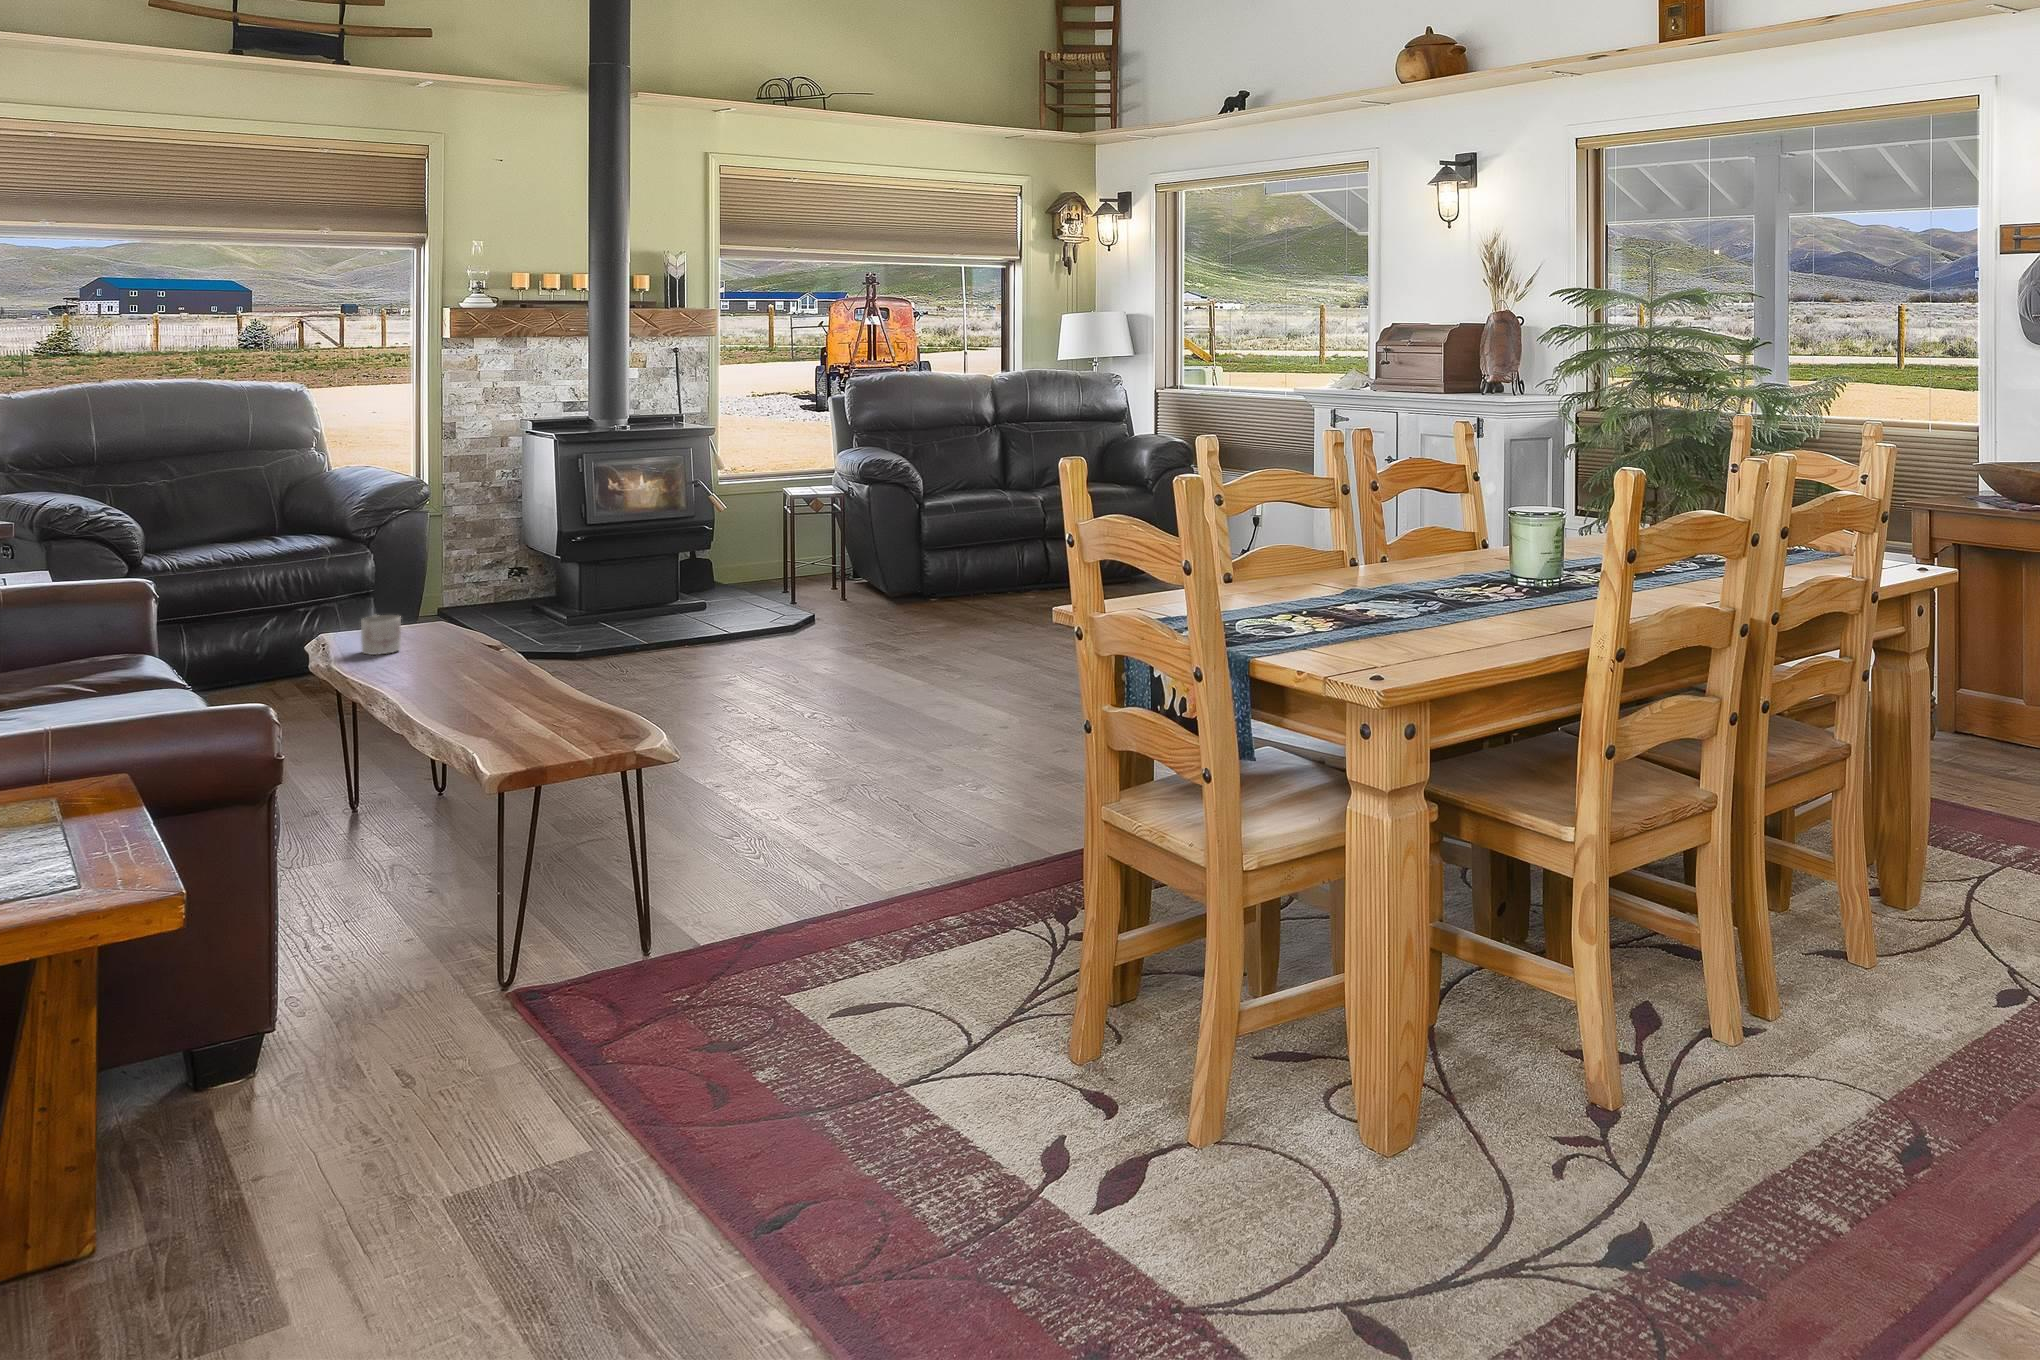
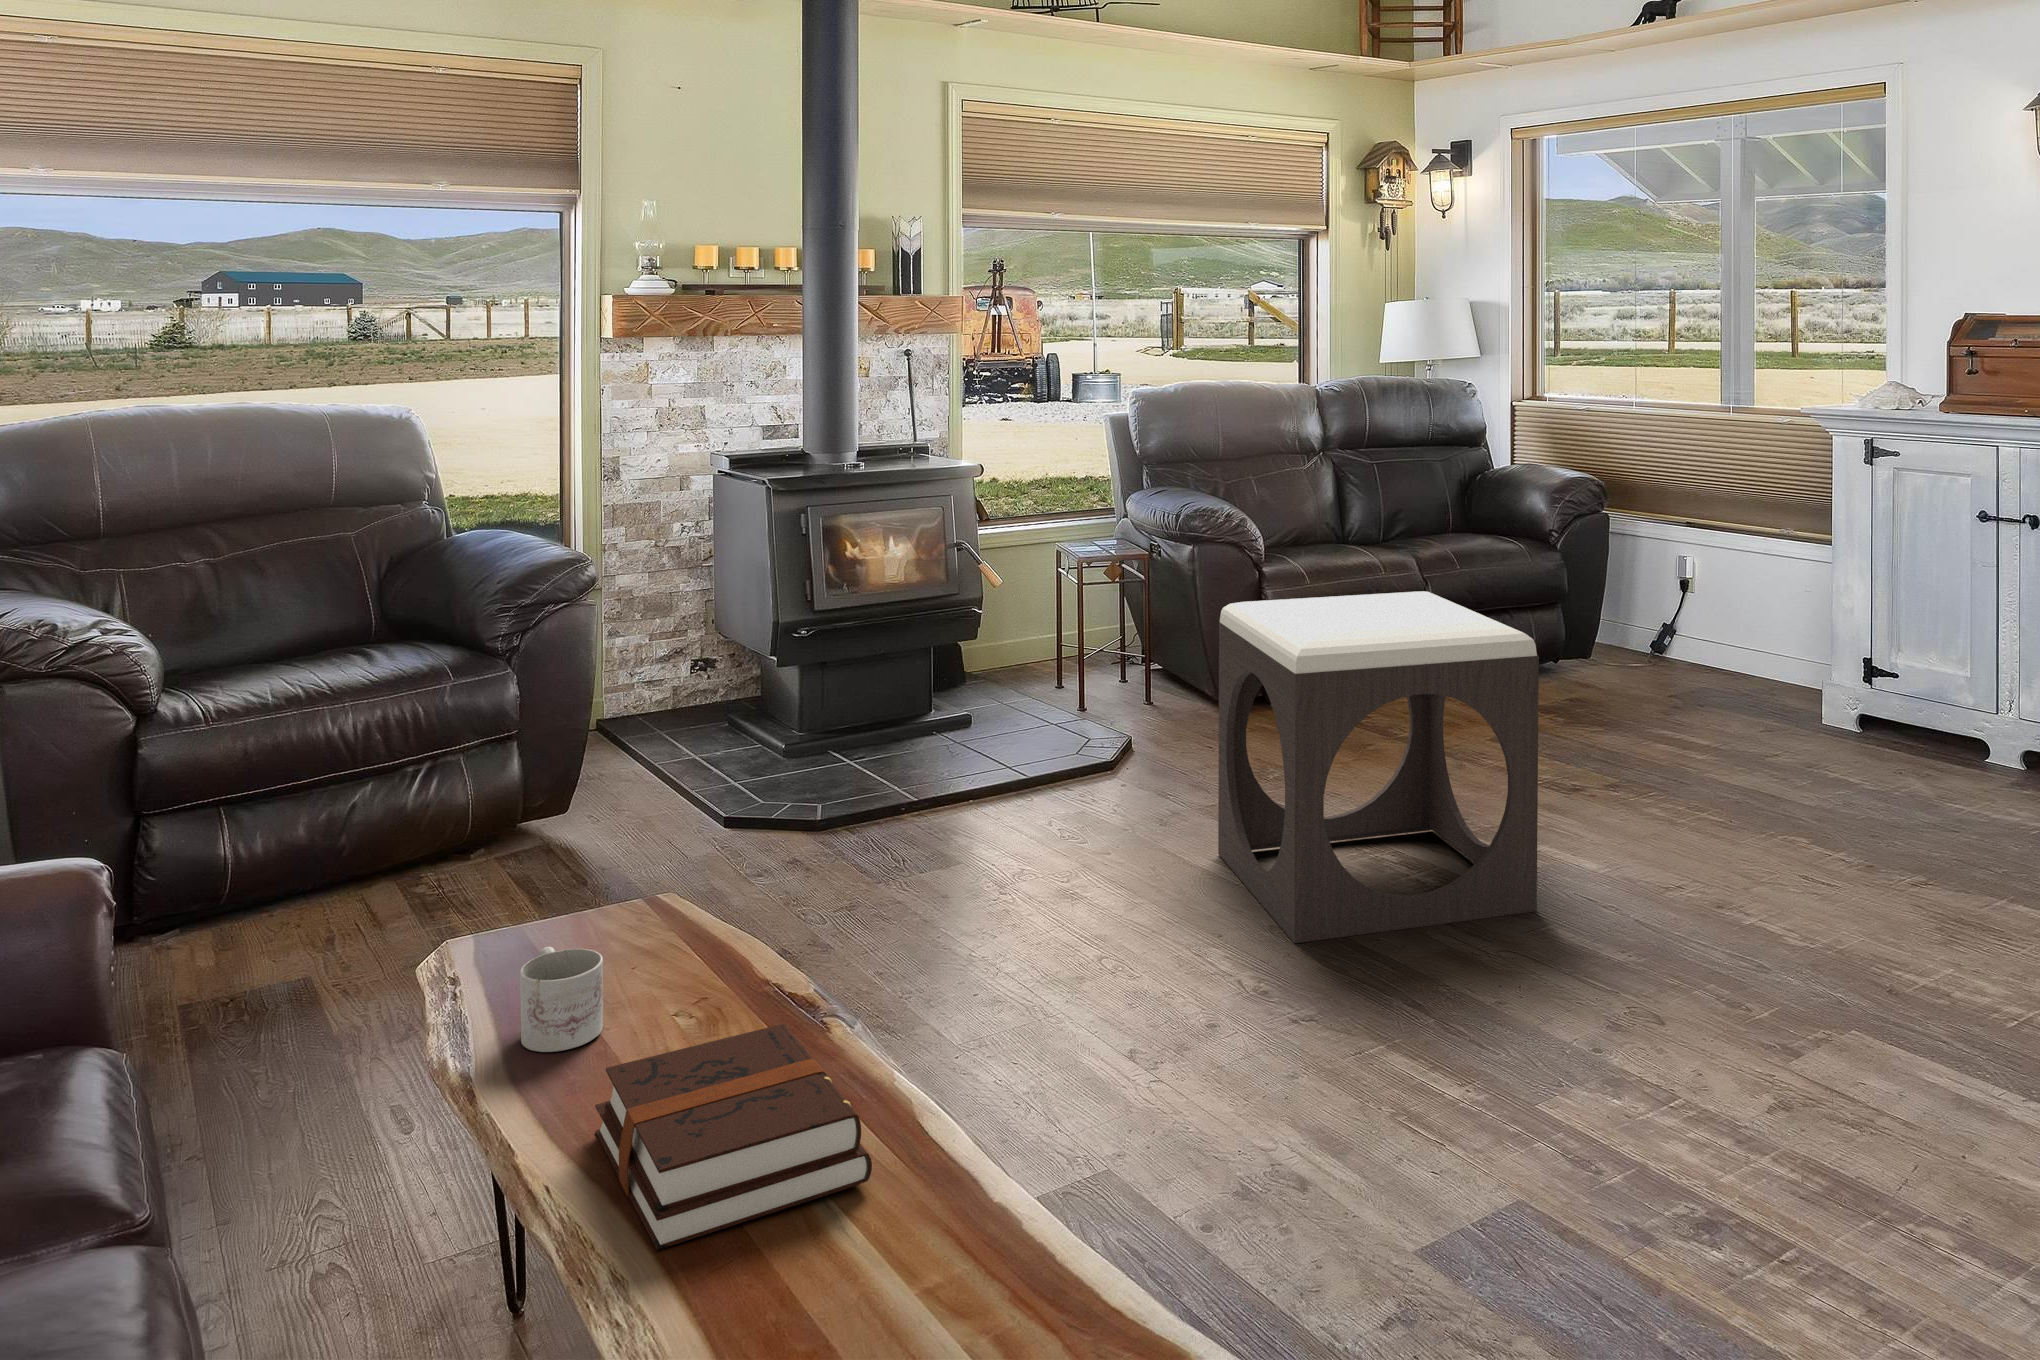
footstool: none [830,499,1008,697] -> present [1218,591,1539,943]
hardback book: none [392,634,506,689] -> present [595,1024,872,1250]

